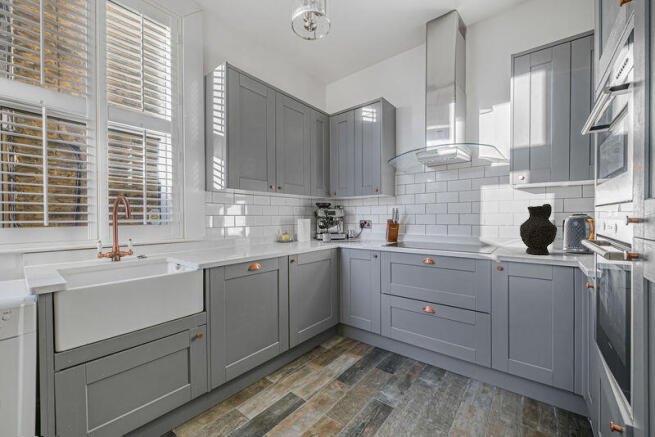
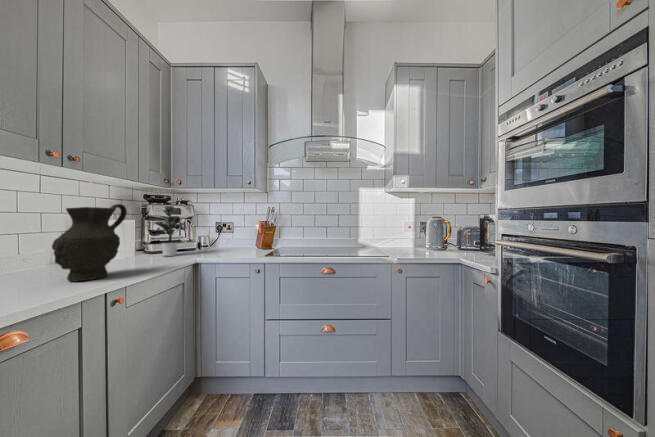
decorative vase: present [520,204,557,255] -> present [52,204,127,282]

